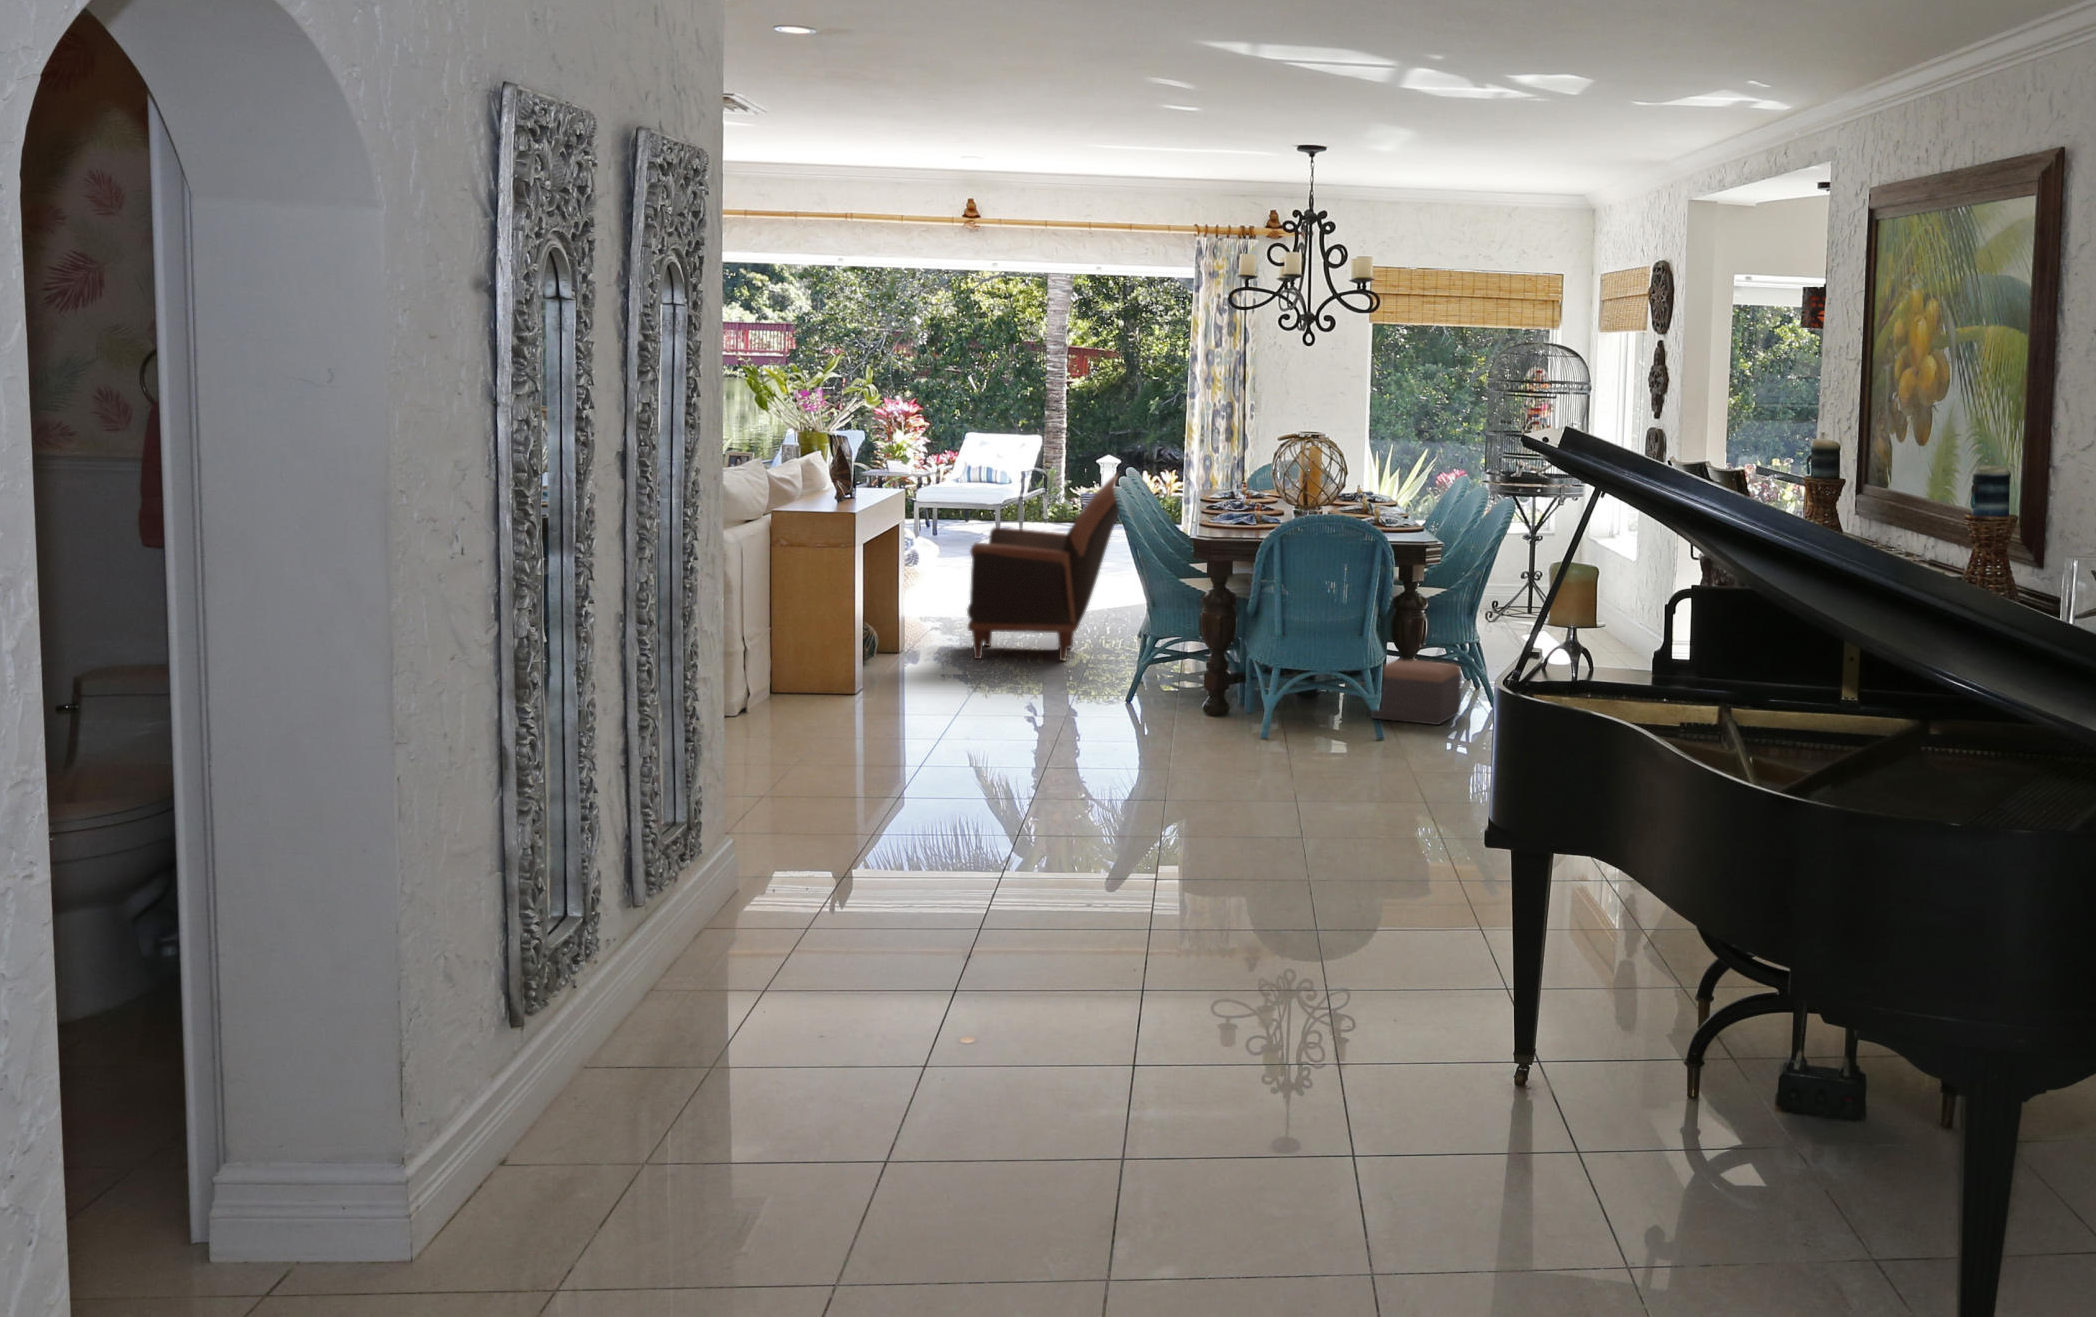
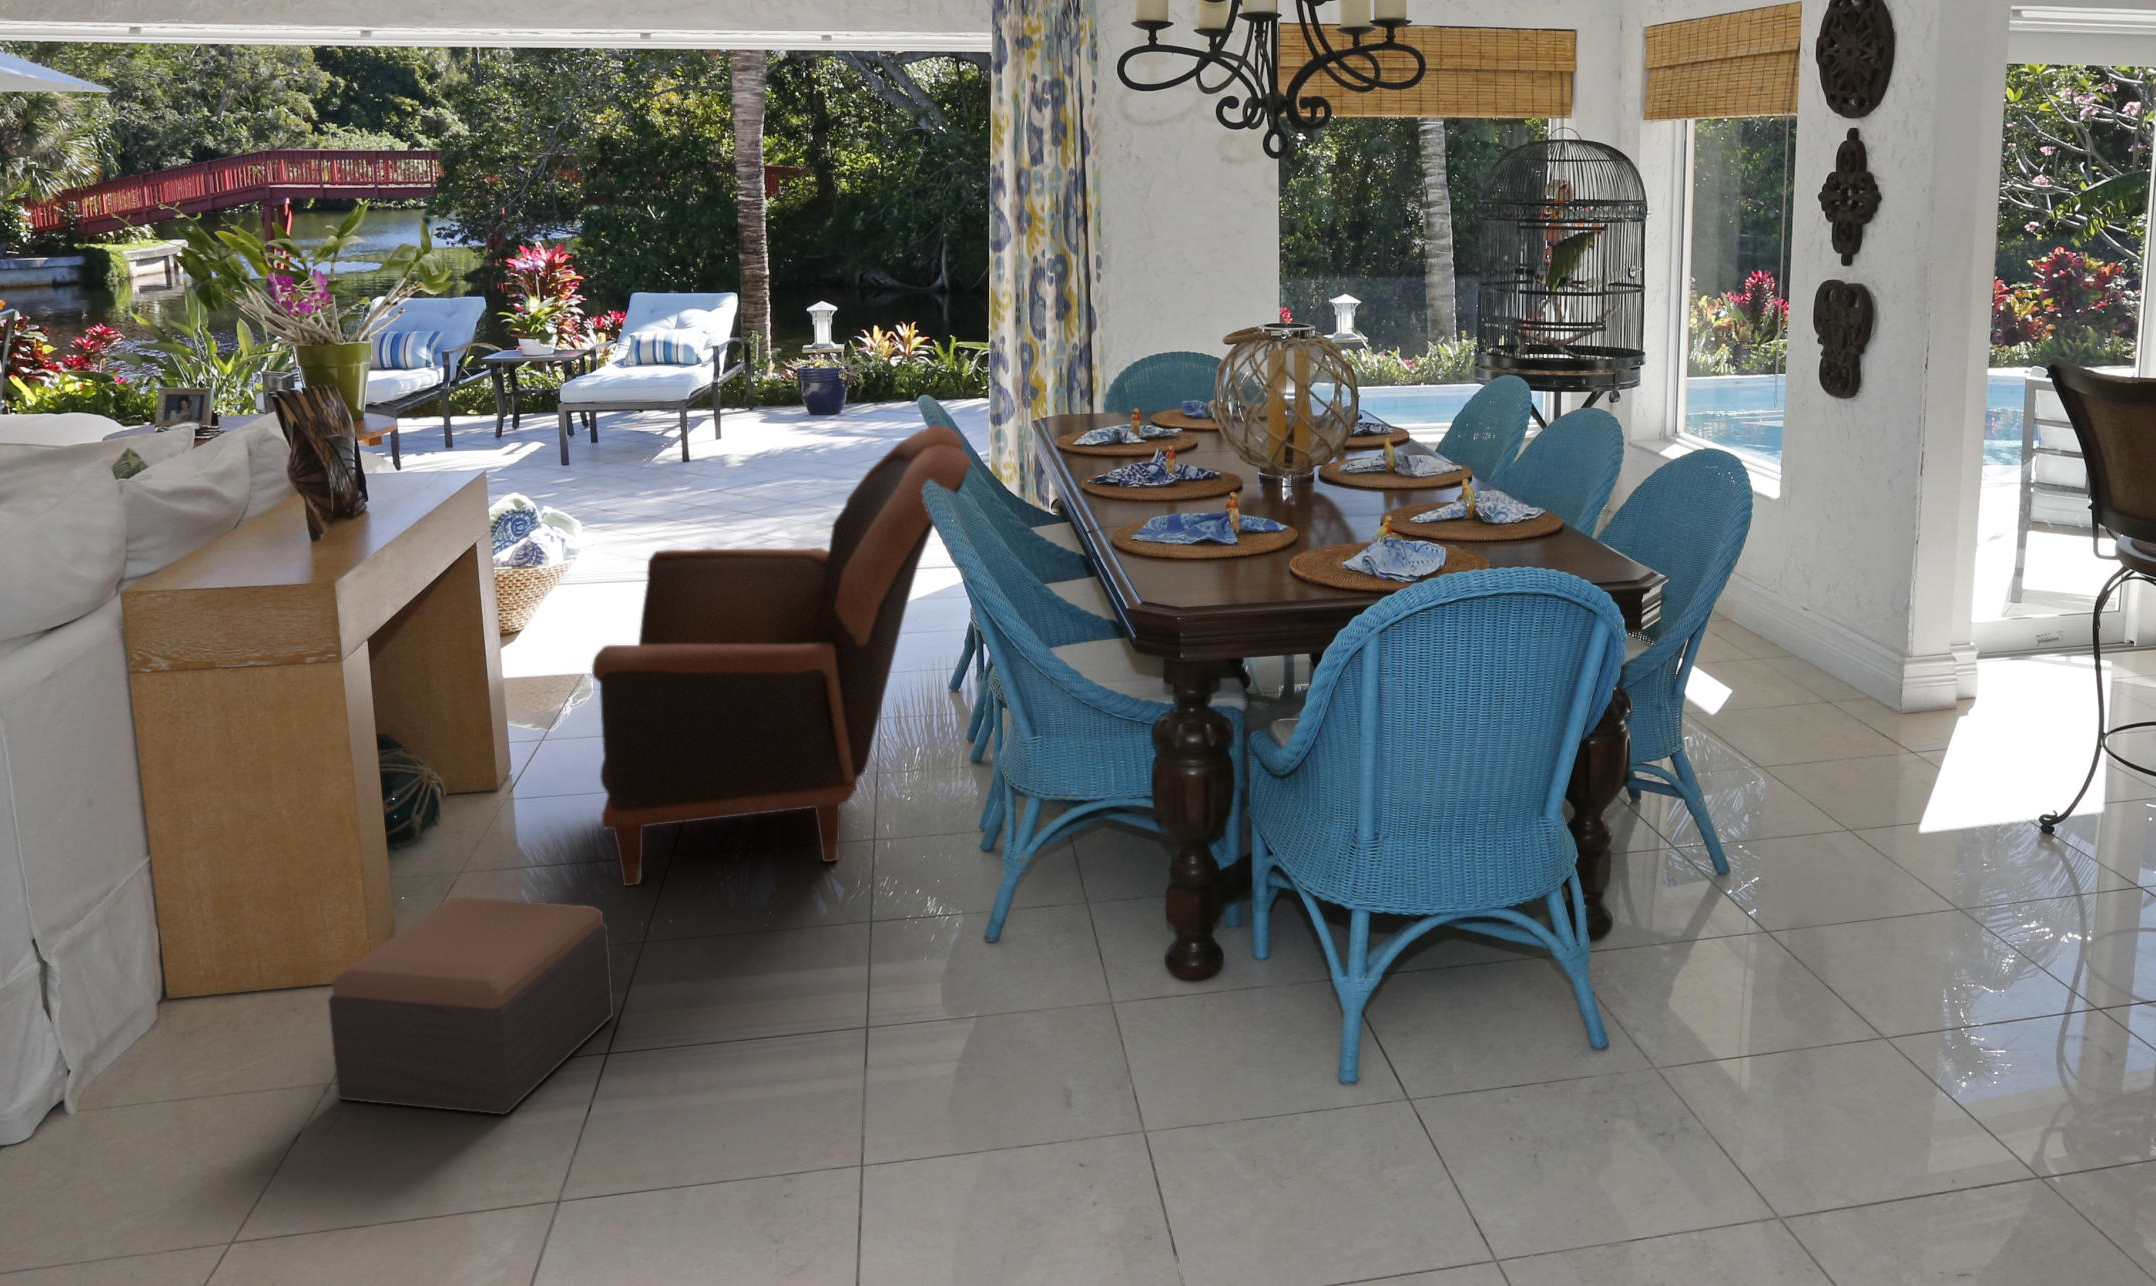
footstool: present [1371,660,1462,725] -> present [328,896,613,1115]

